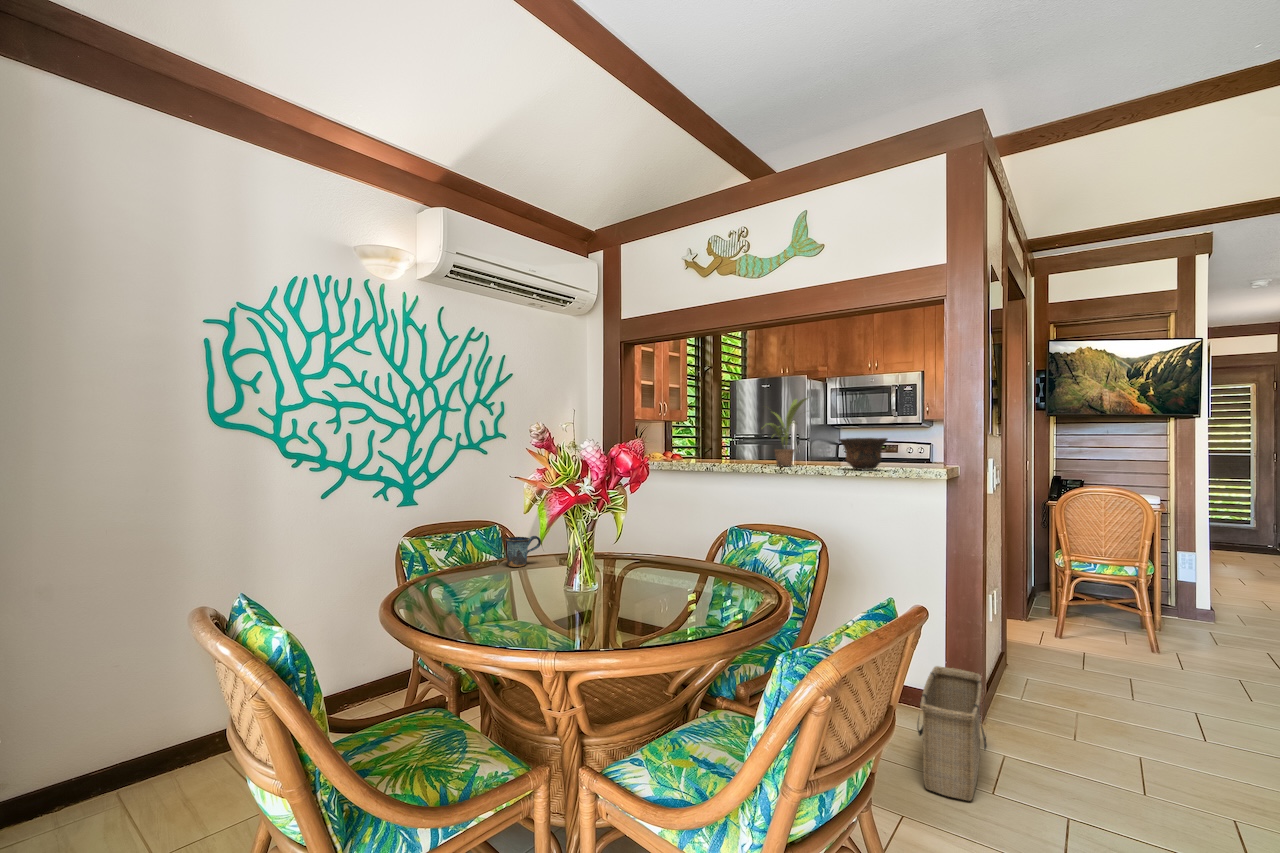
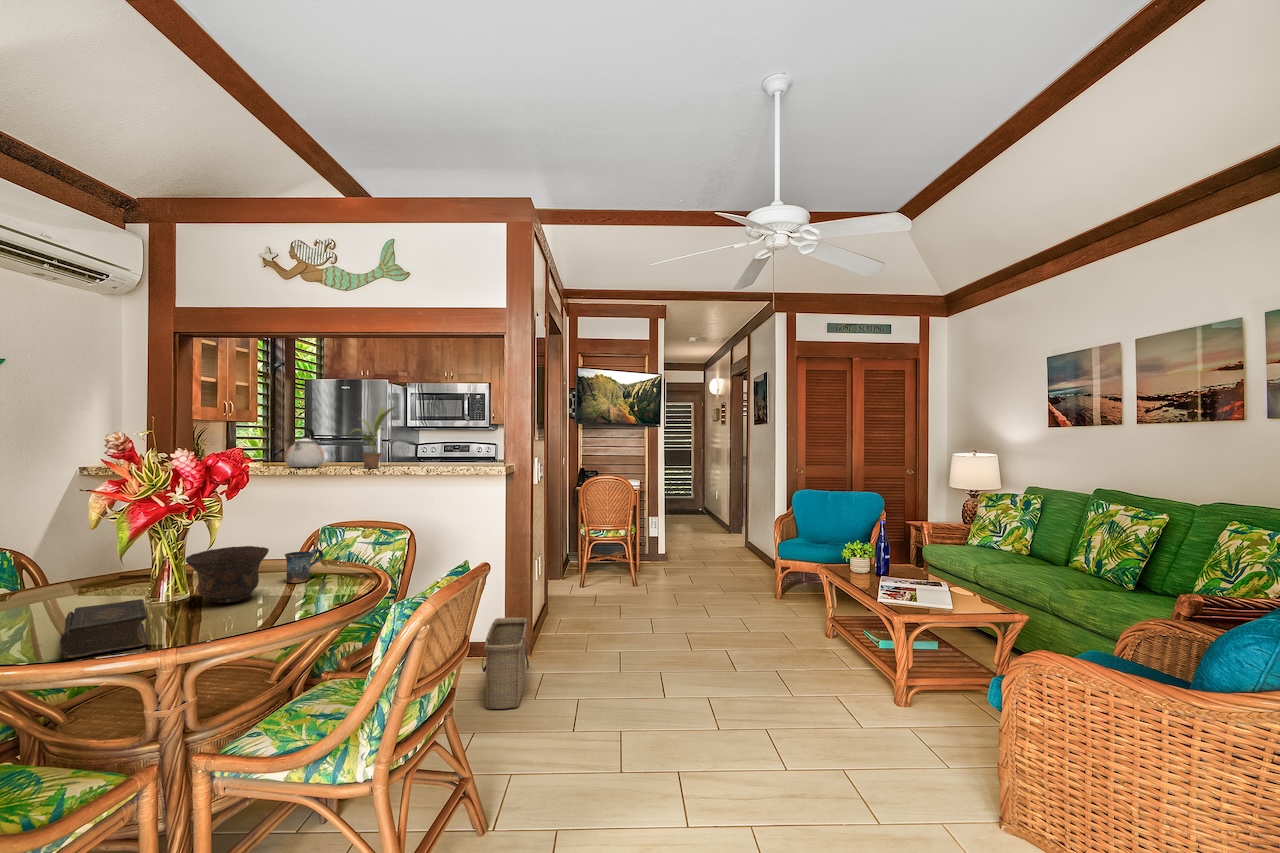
kettle: none [703,423,738,464] -> present [286,428,324,468]
bowl: present [839,438,887,470] -> present [185,546,269,603]
mug: present [506,536,541,567] -> present [285,549,323,583]
book: none [478,585,554,637] -> present [60,599,148,658]

